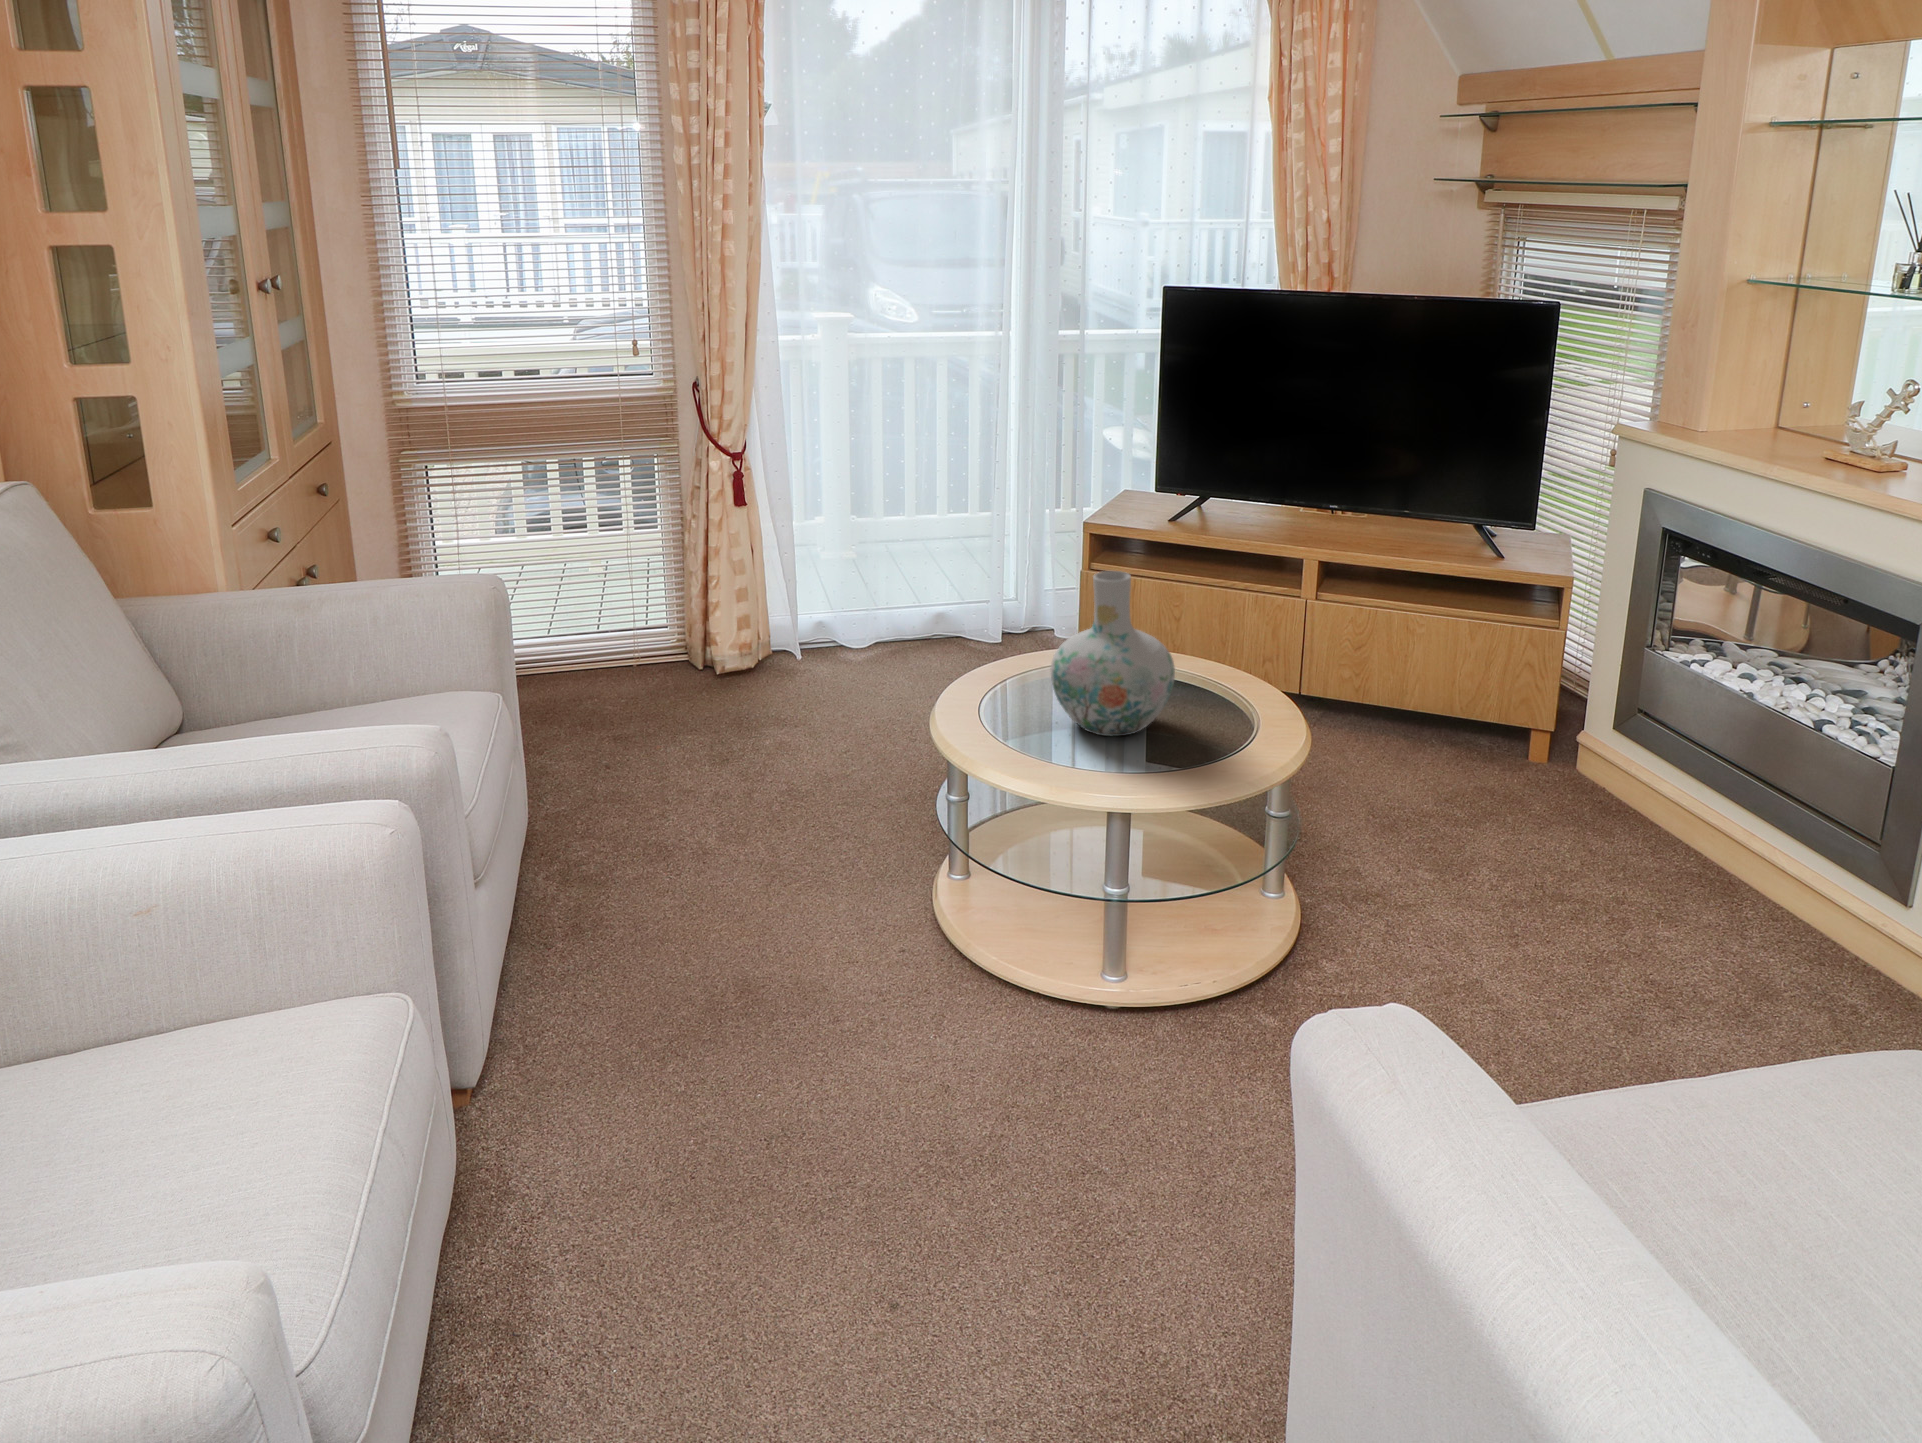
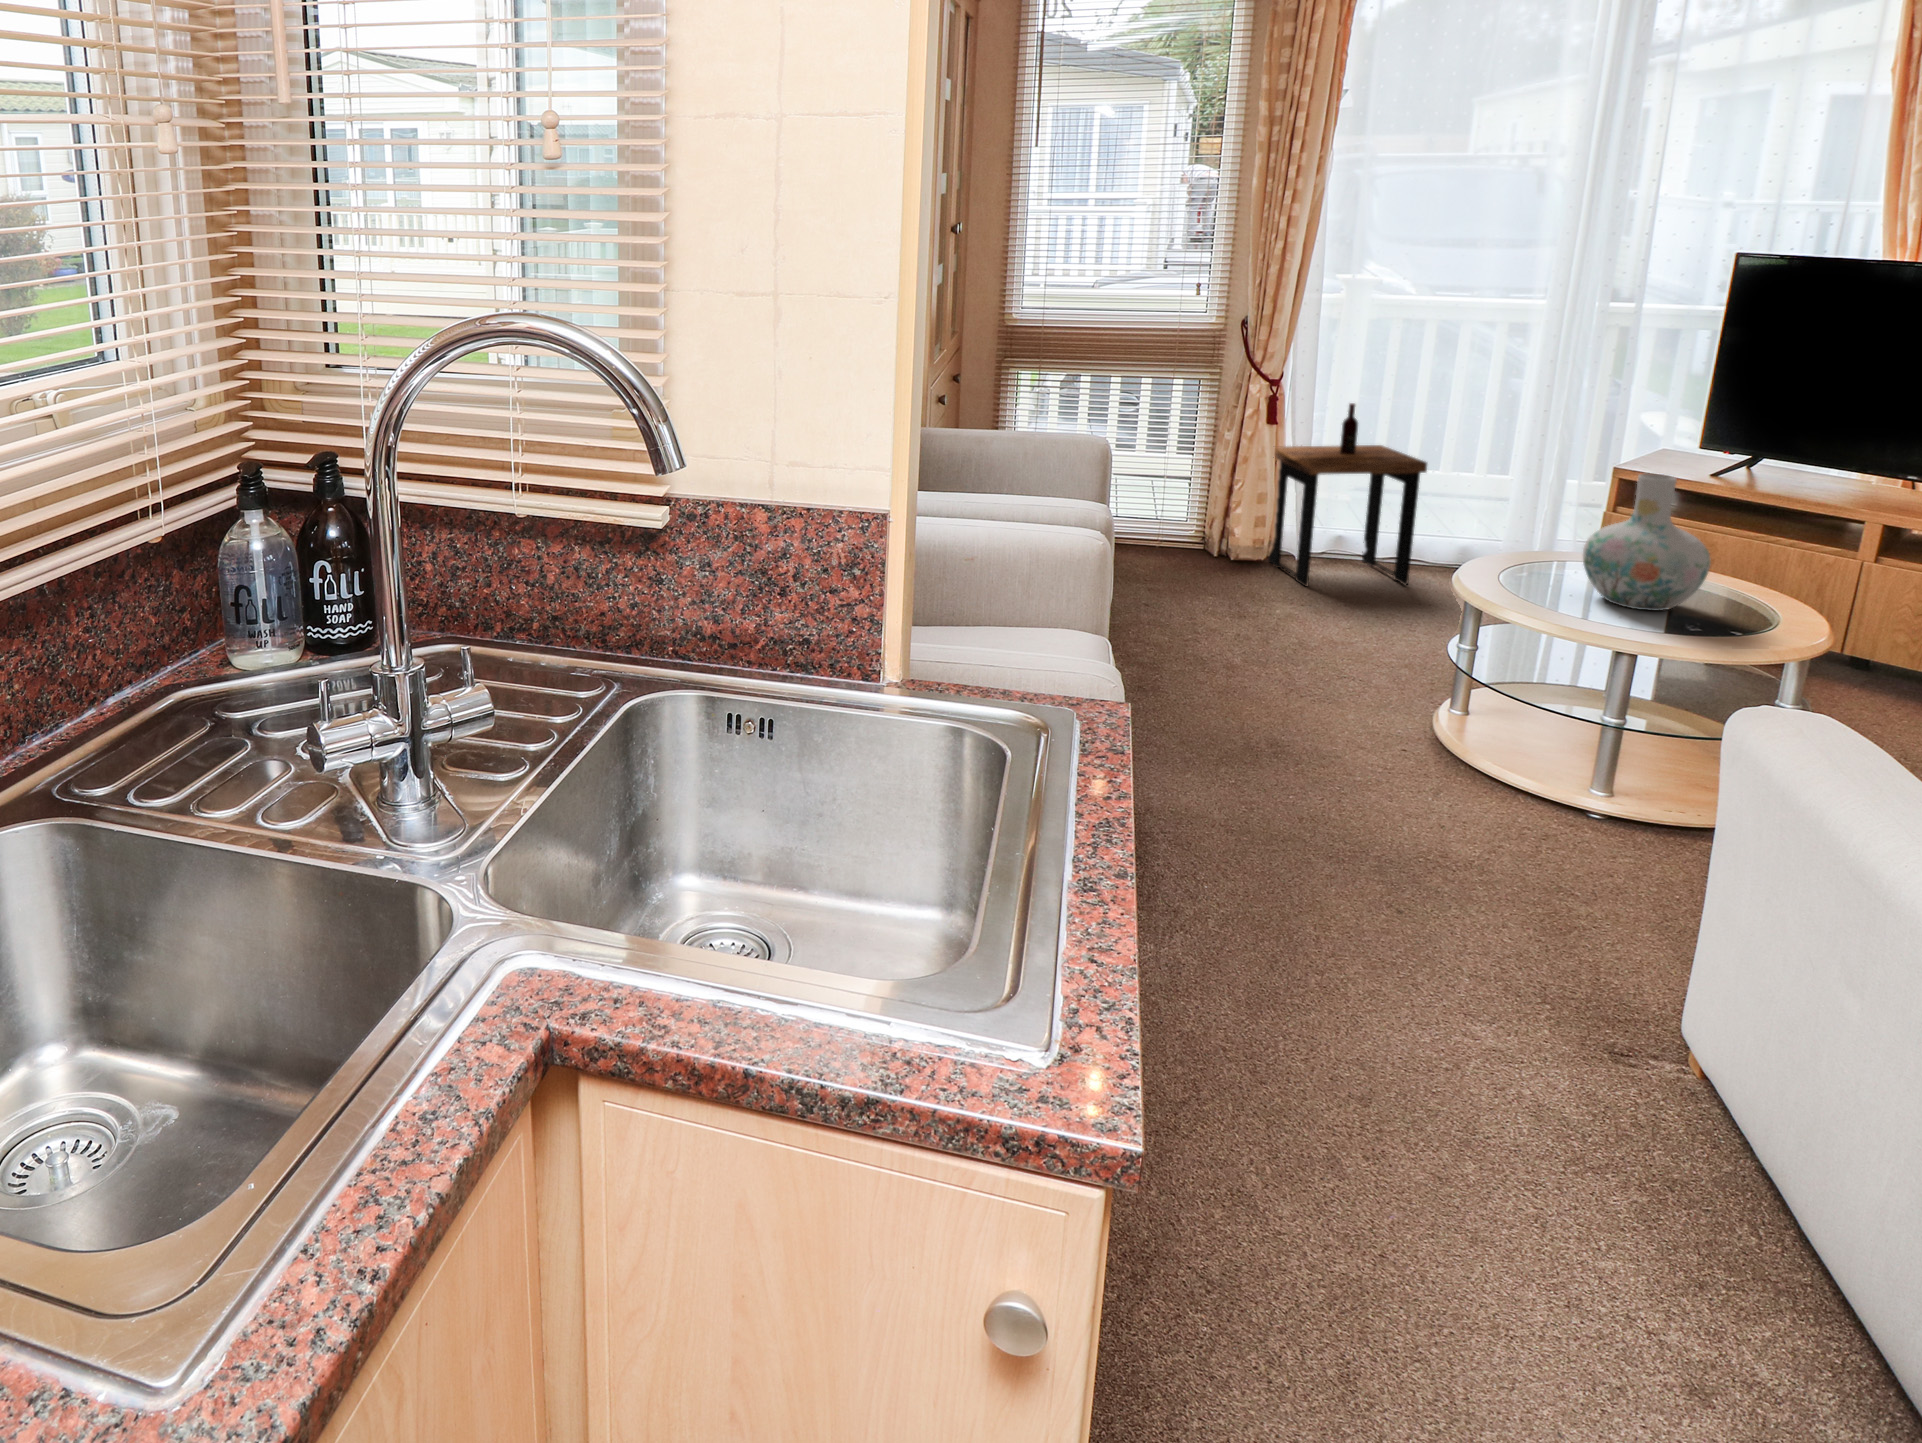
side table: none [748,473,911,698] -> present [1268,403,1427,586]

